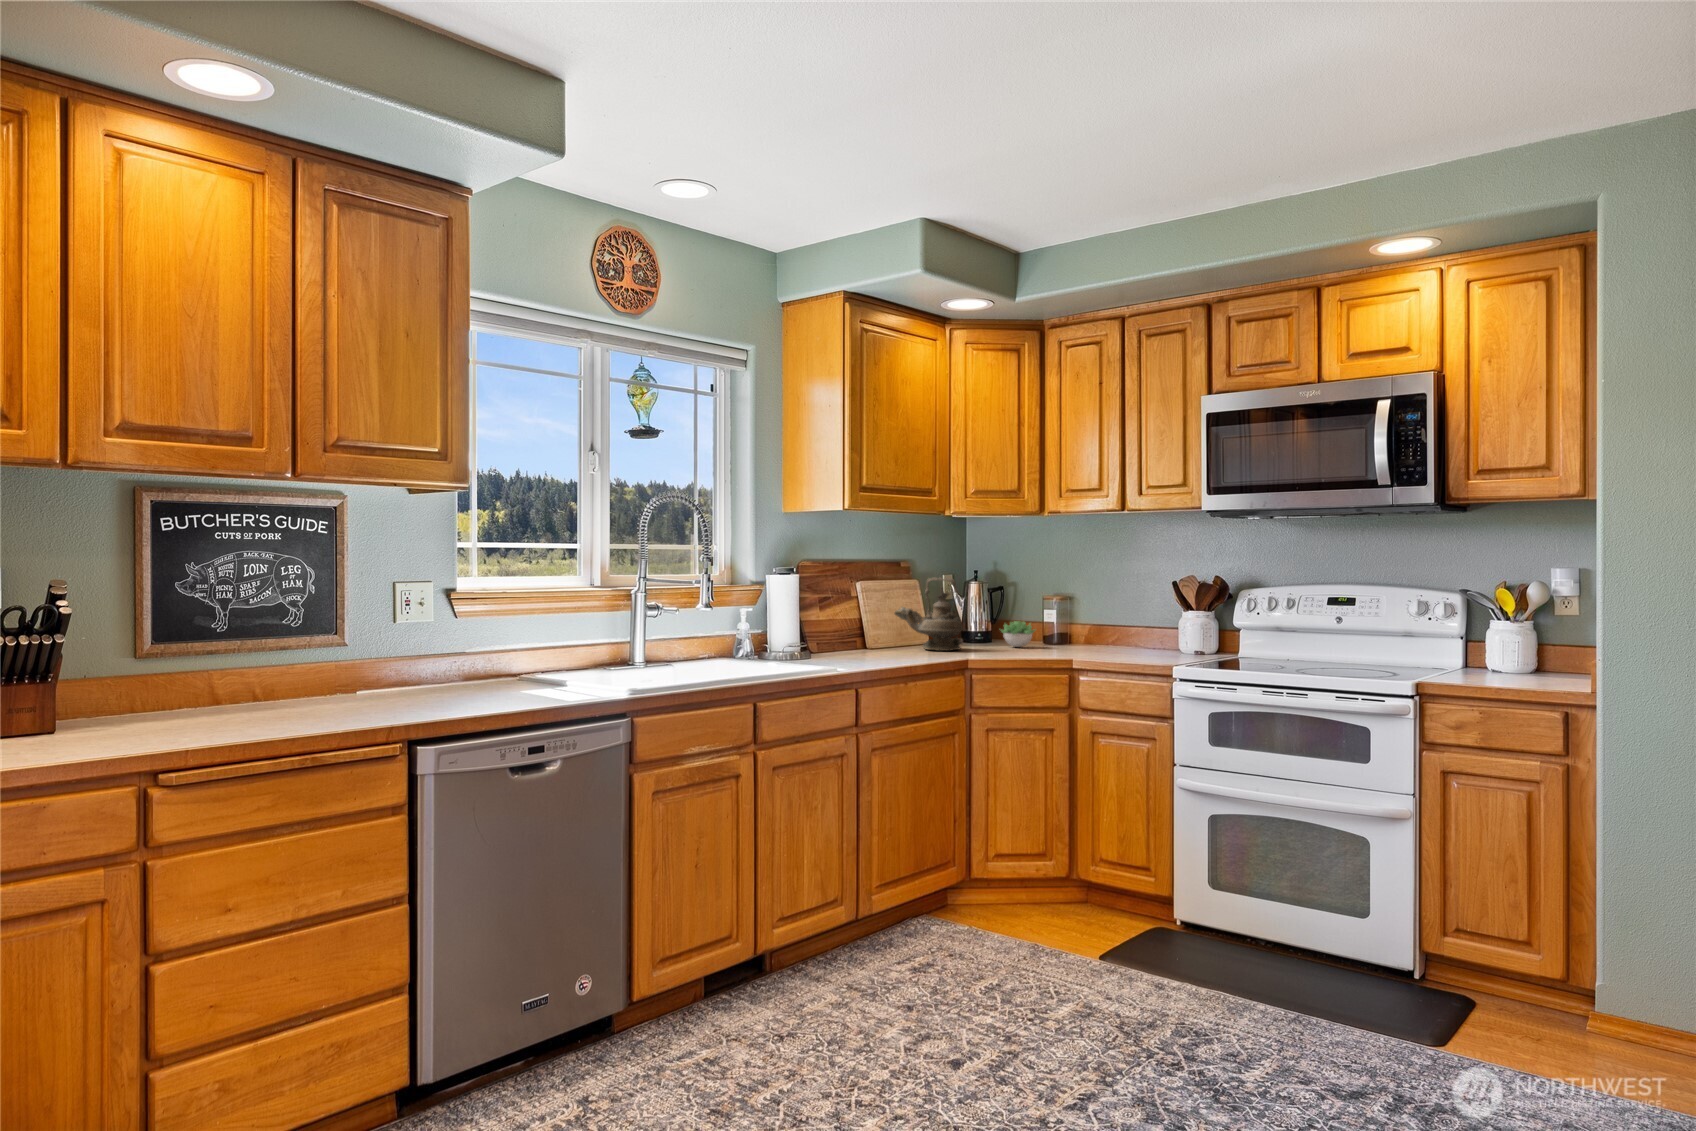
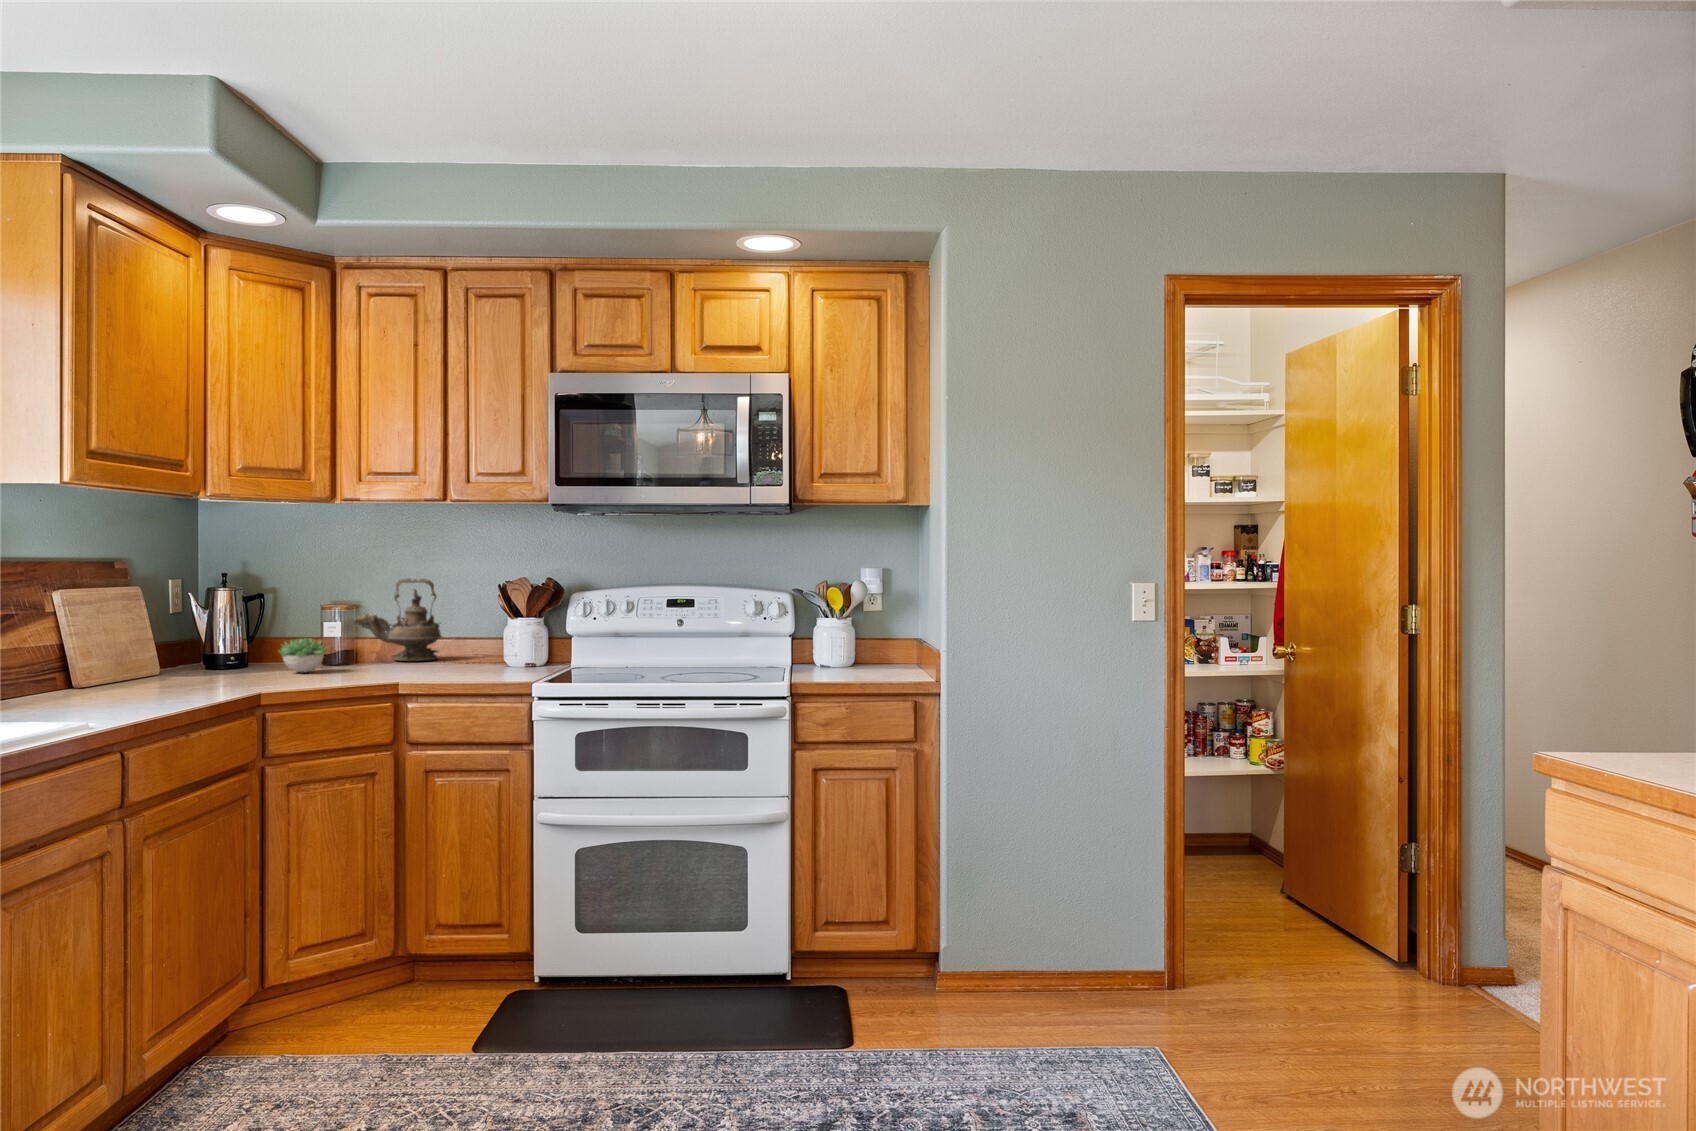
teapot: present [895,577,964,651] -> present [354,578,442,661]

